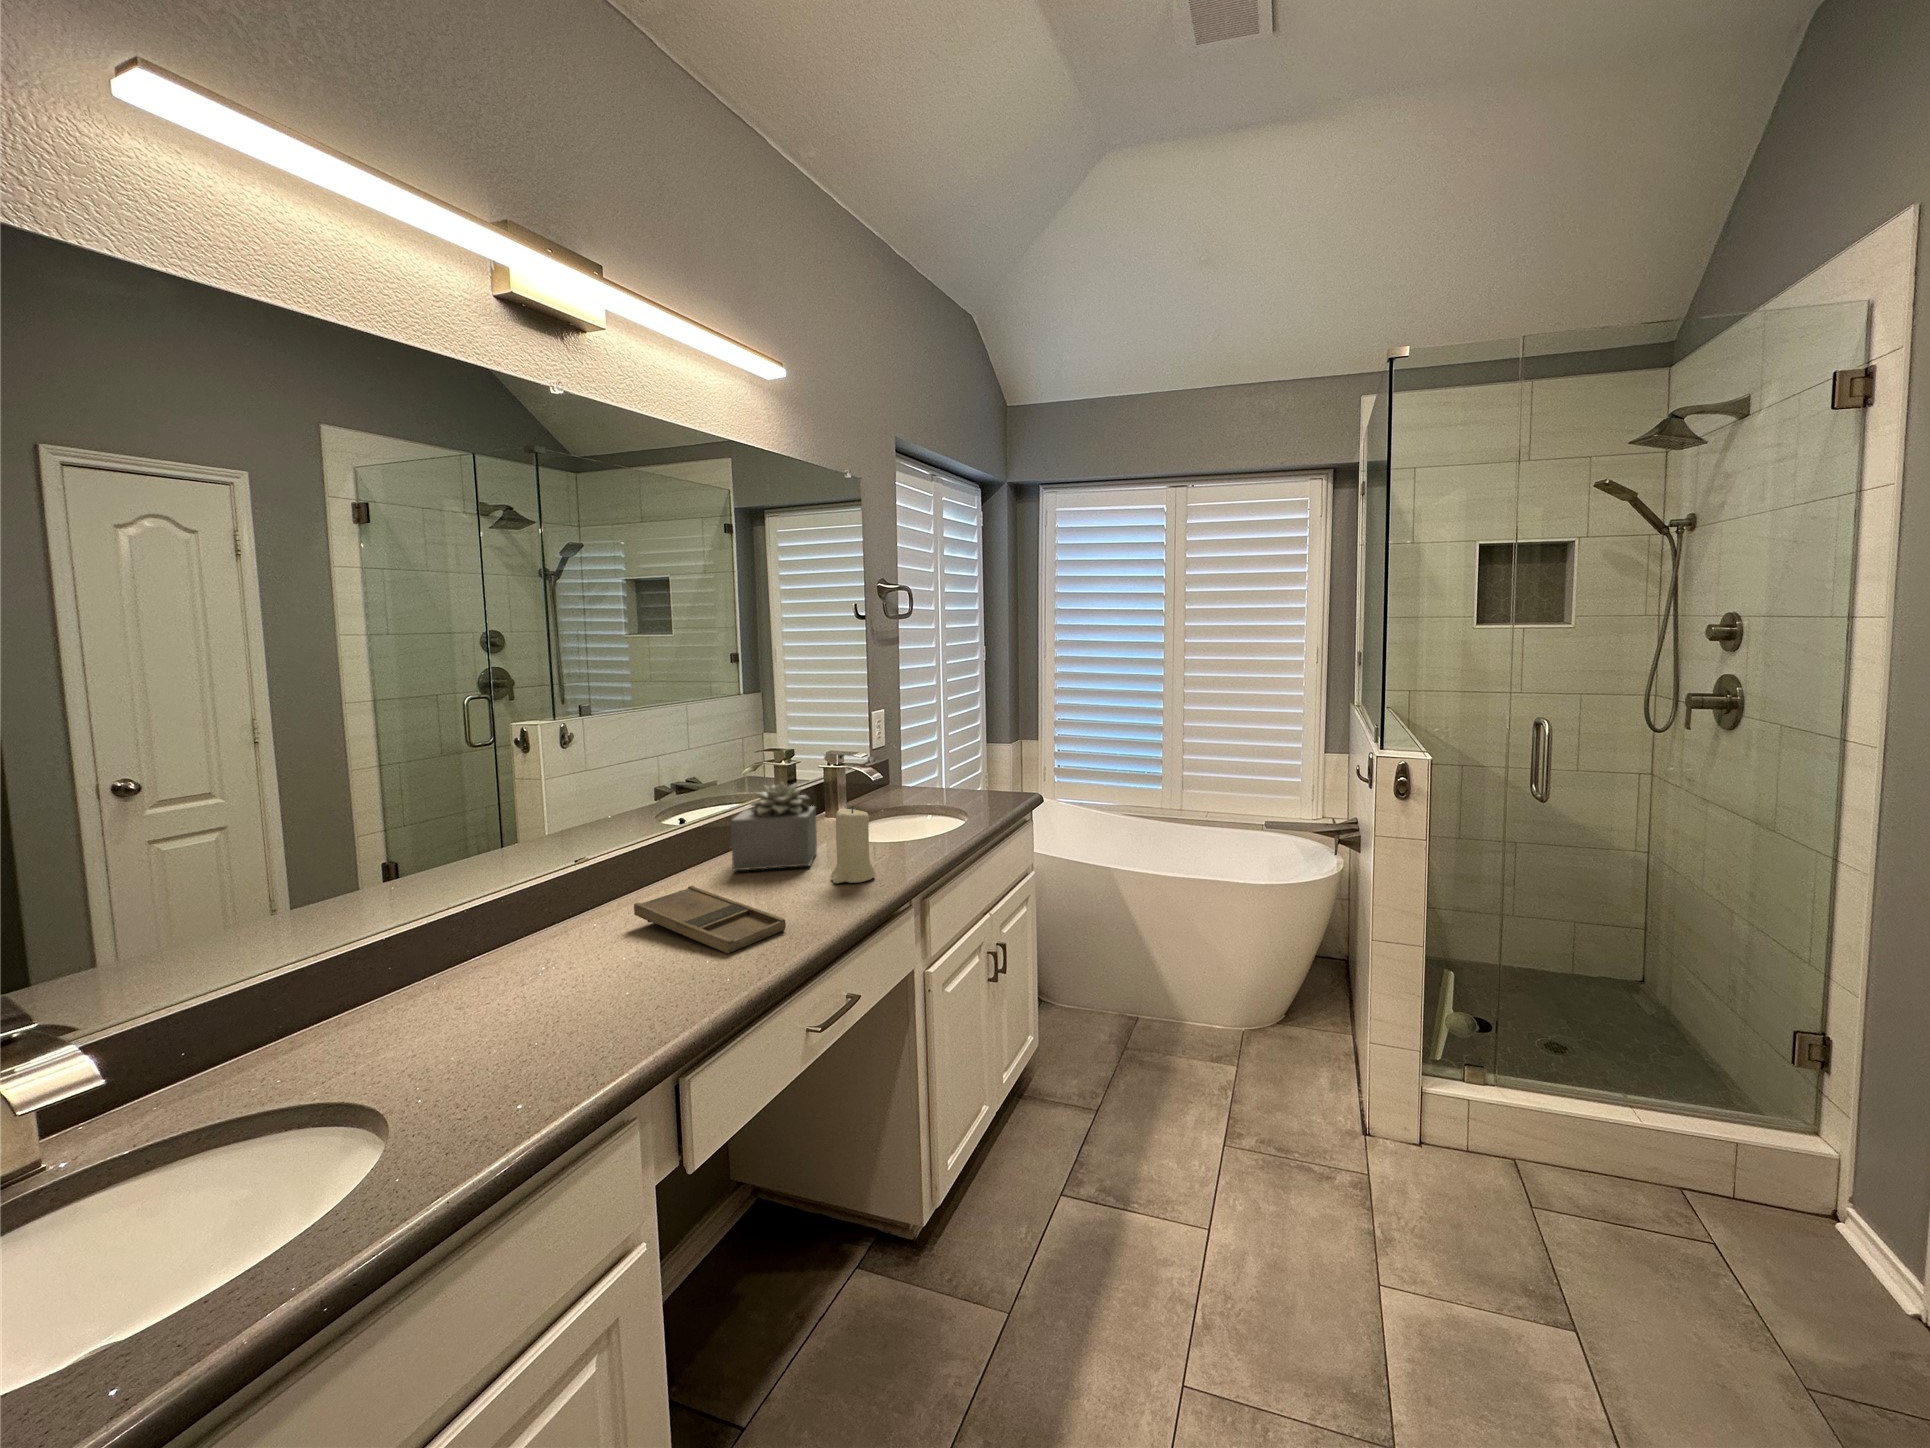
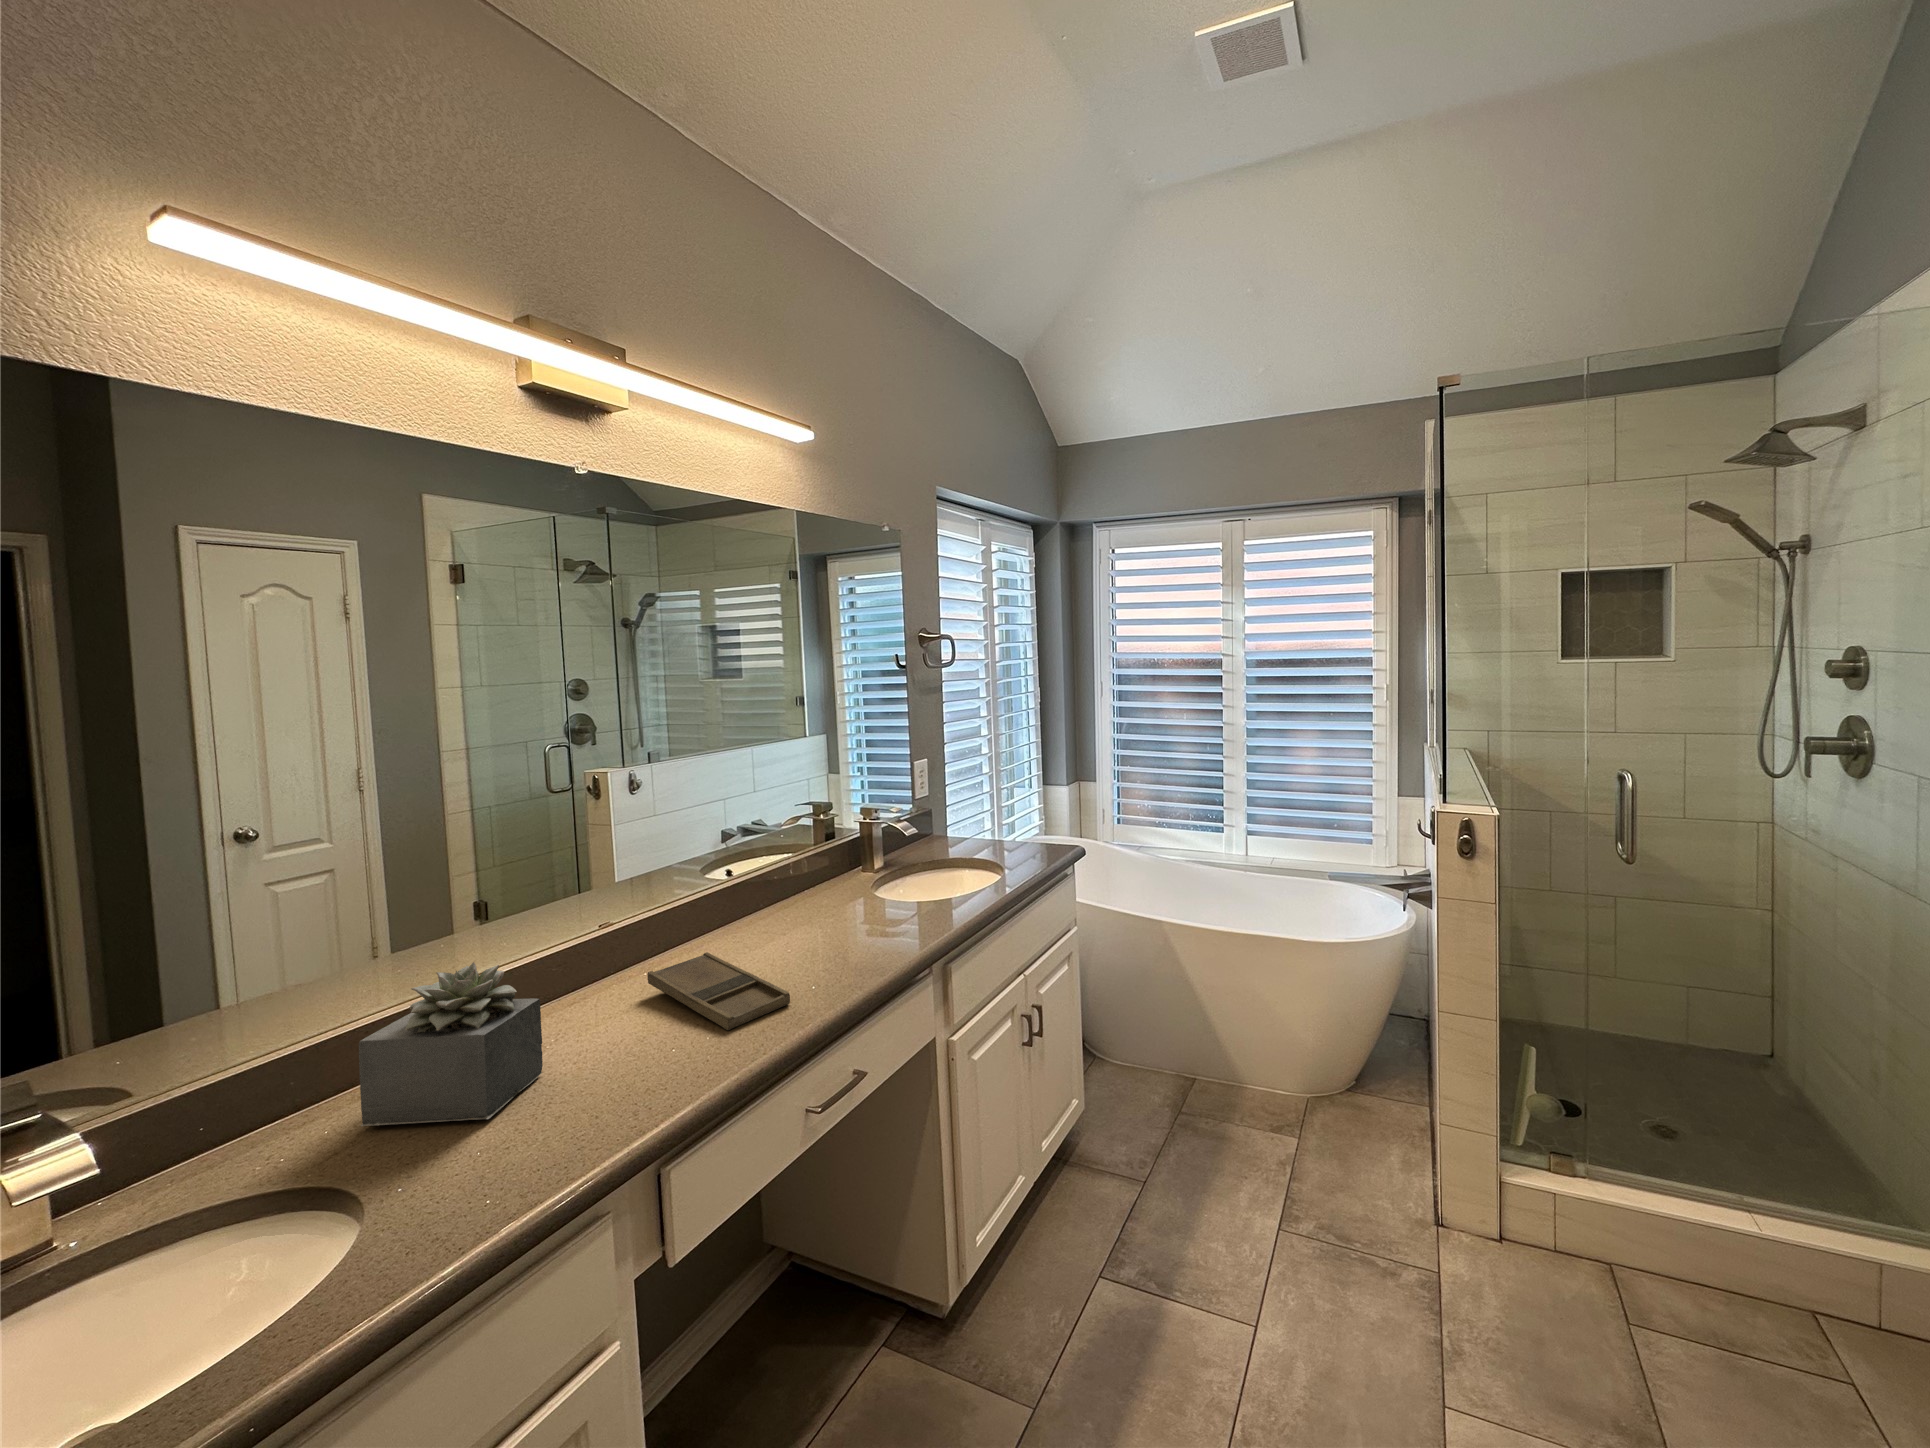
succulent plant: present [731,782,817,870] -> present [359,962,543,1126]
candle: present [831,806,875,883] -> none [849,870,893,950]

